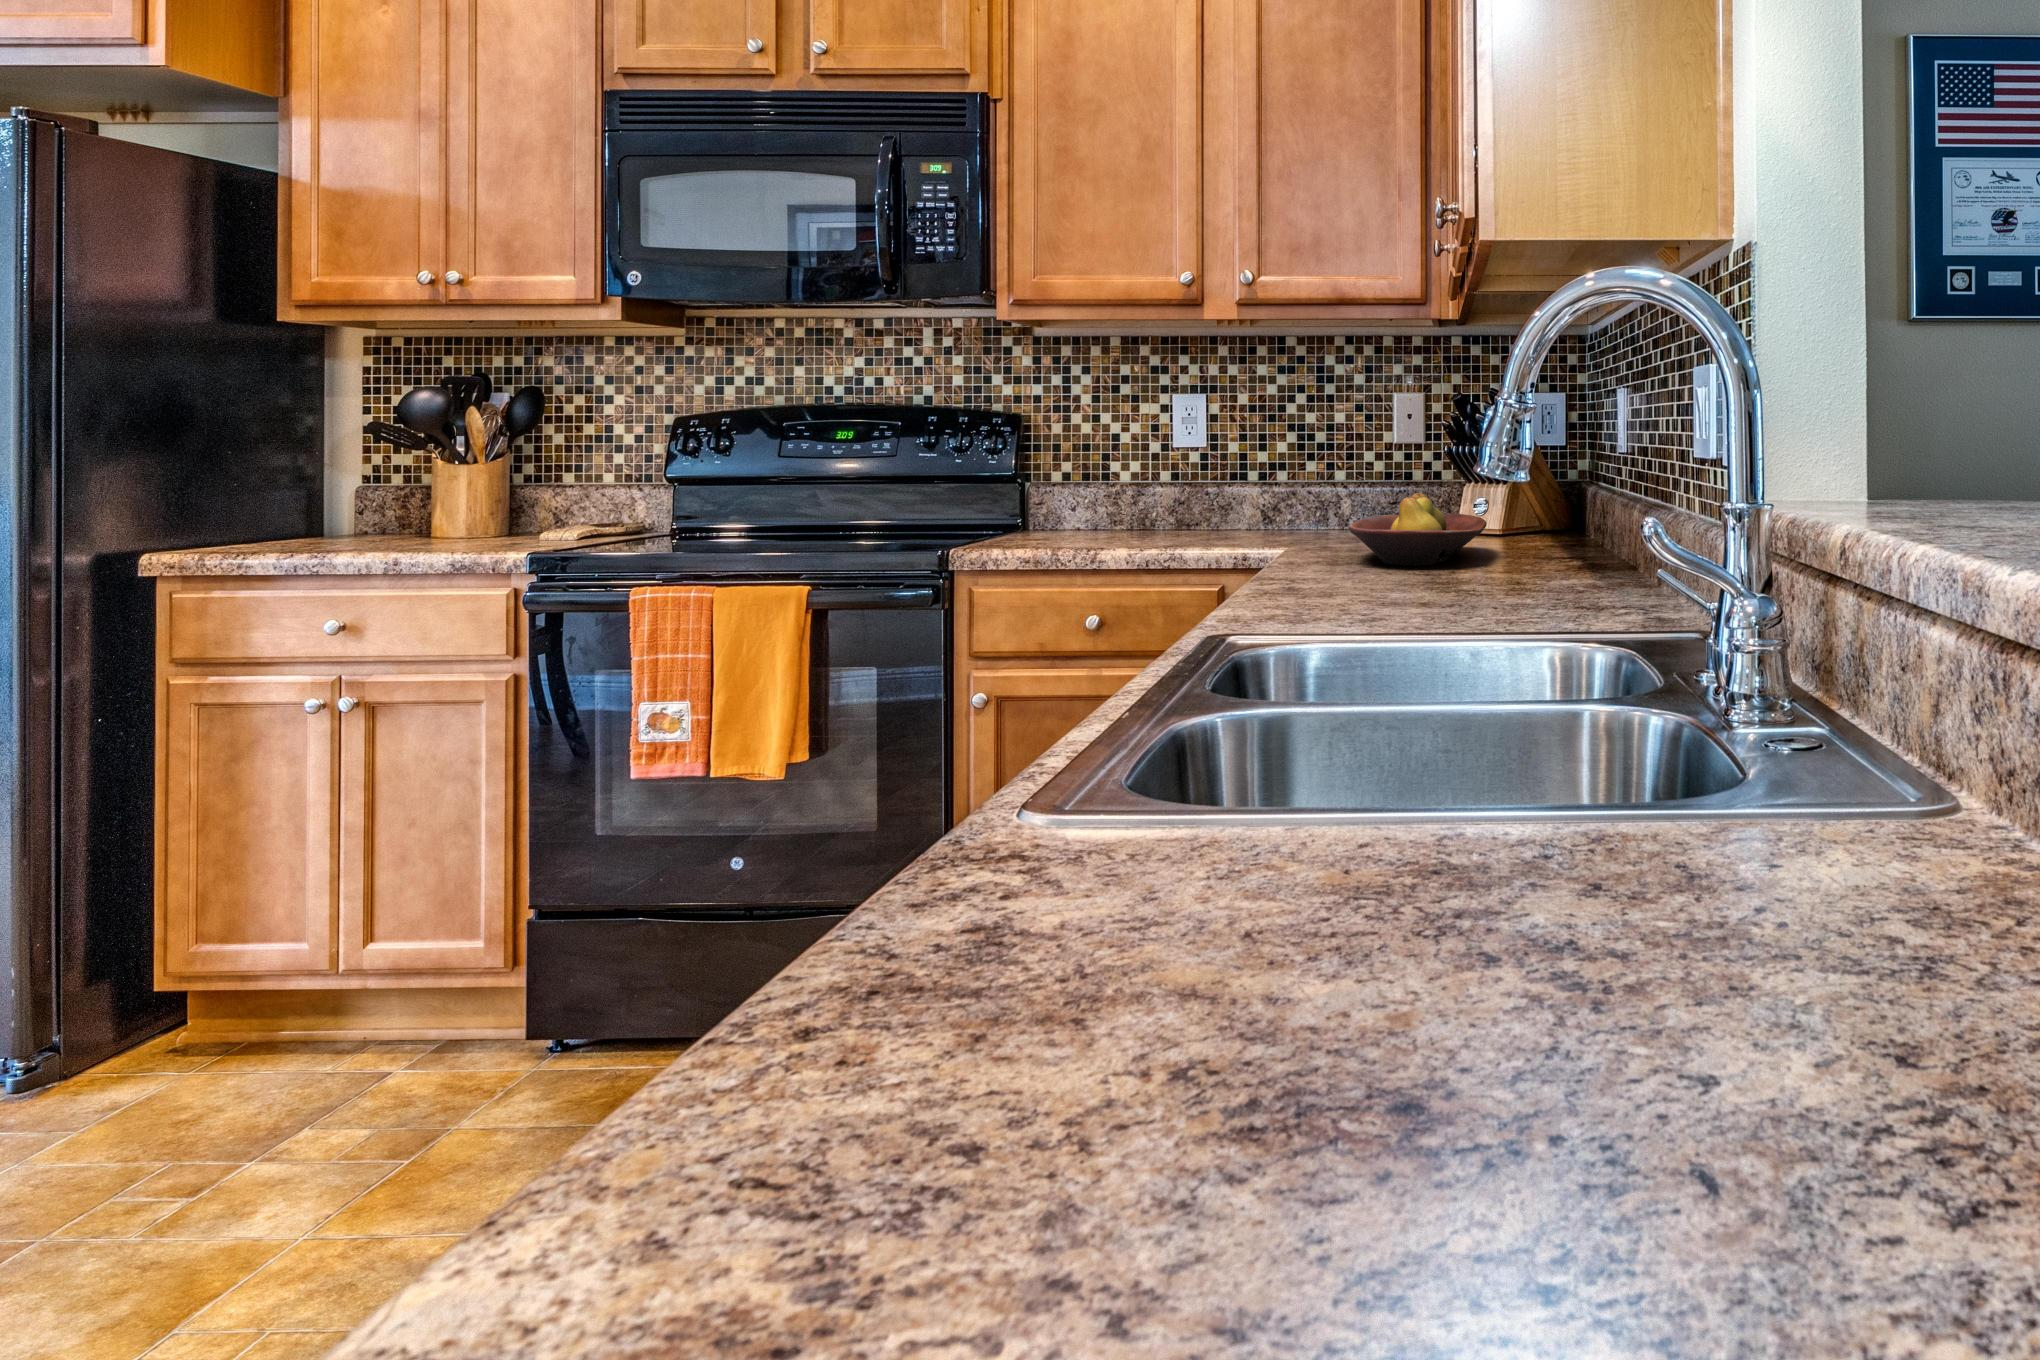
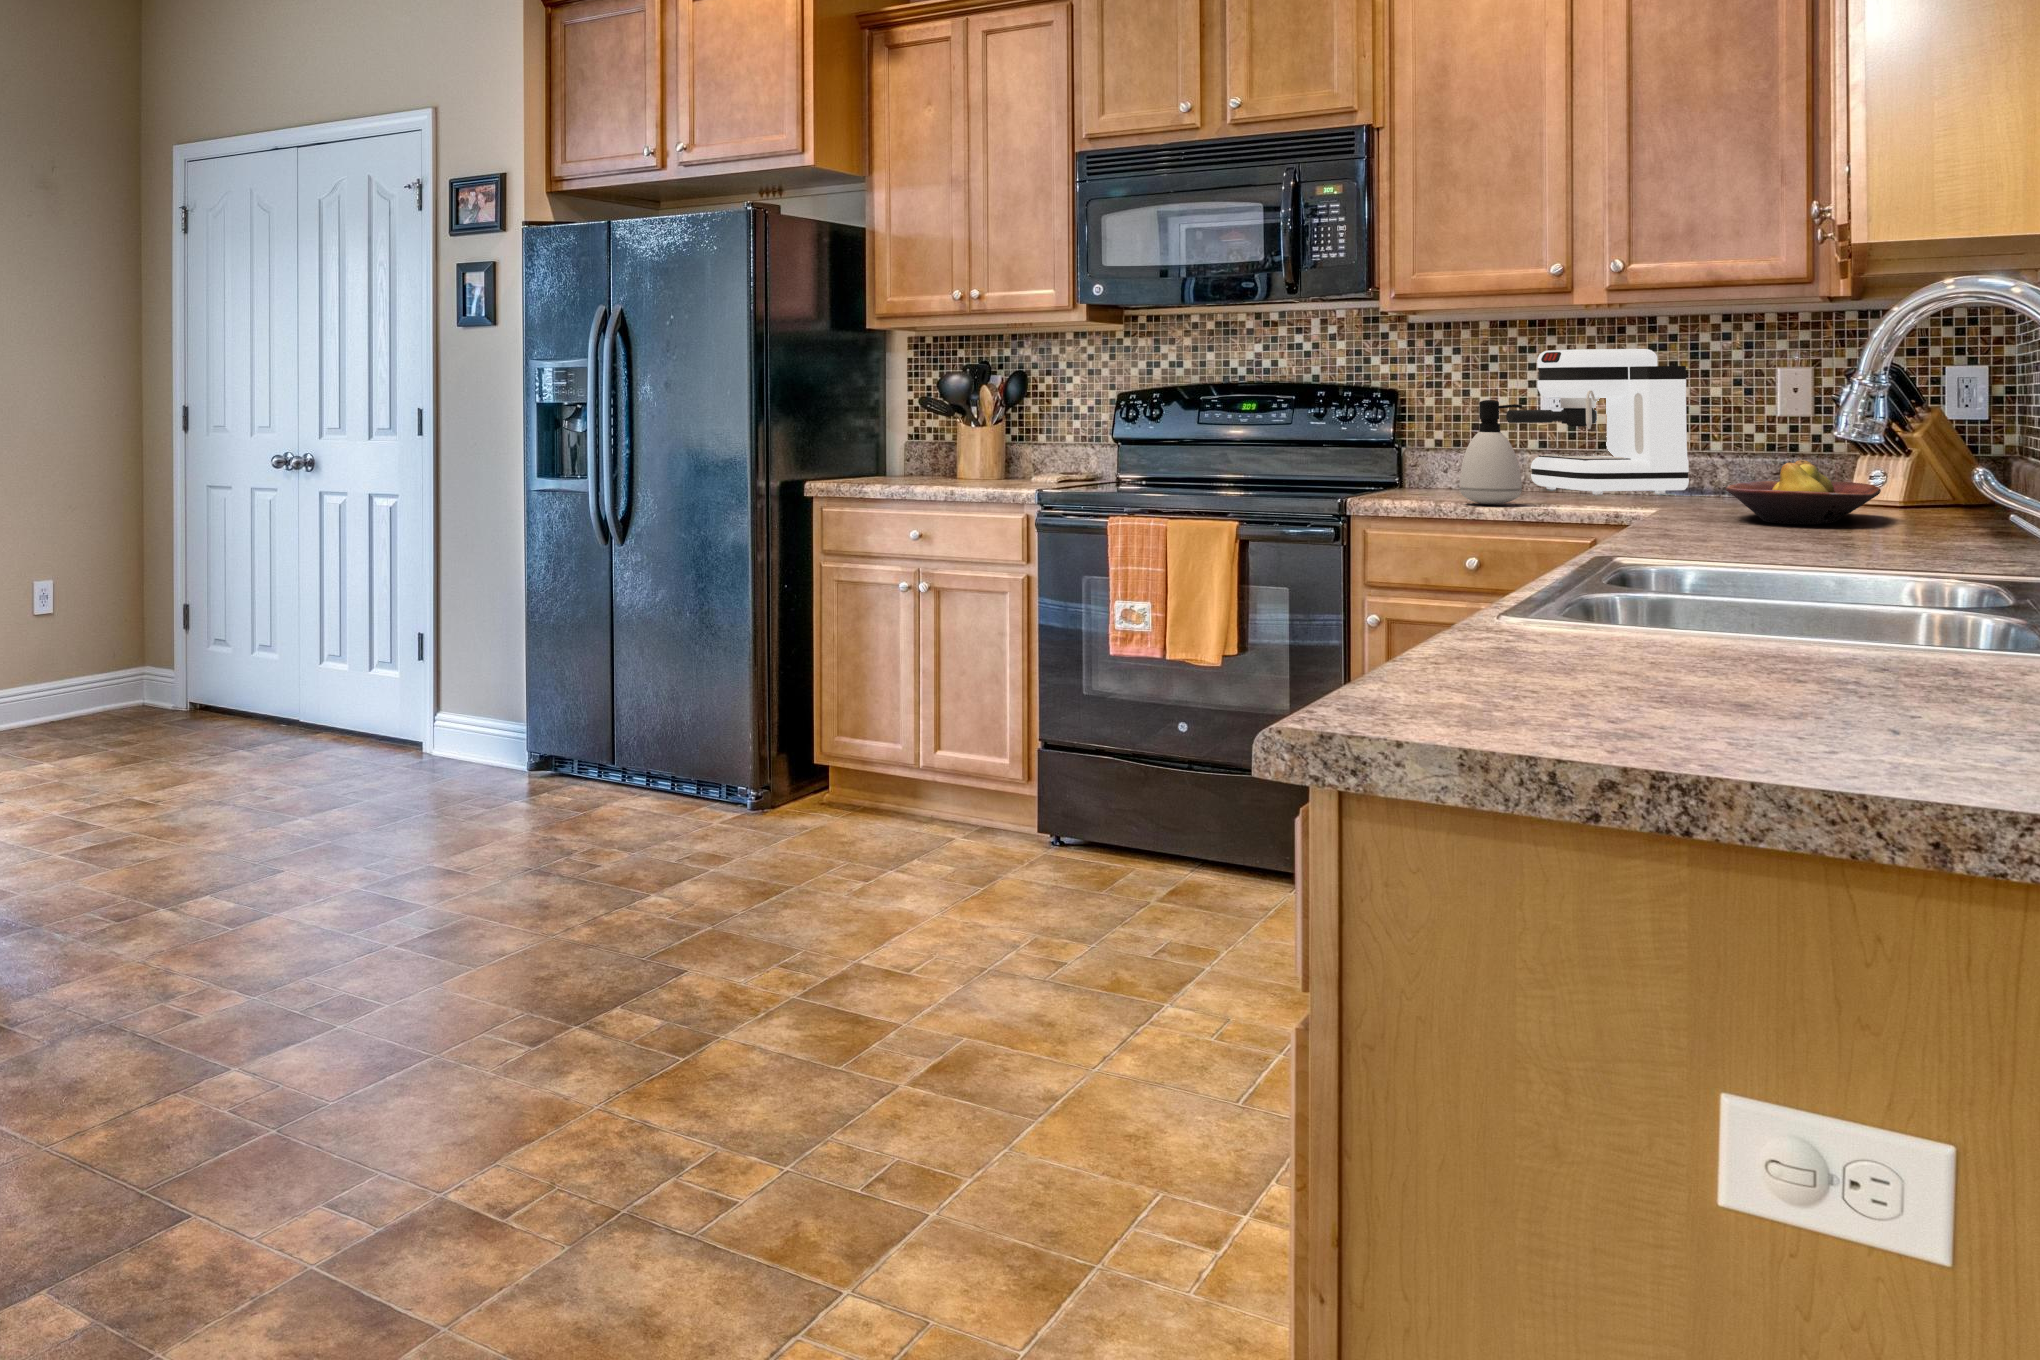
coffee maker: none [1136,370,1314,532] -> present [1506,349,1689,495]
soap dispenser: none [1078,429,1147,552] -> present [1460,400,1522,504]

